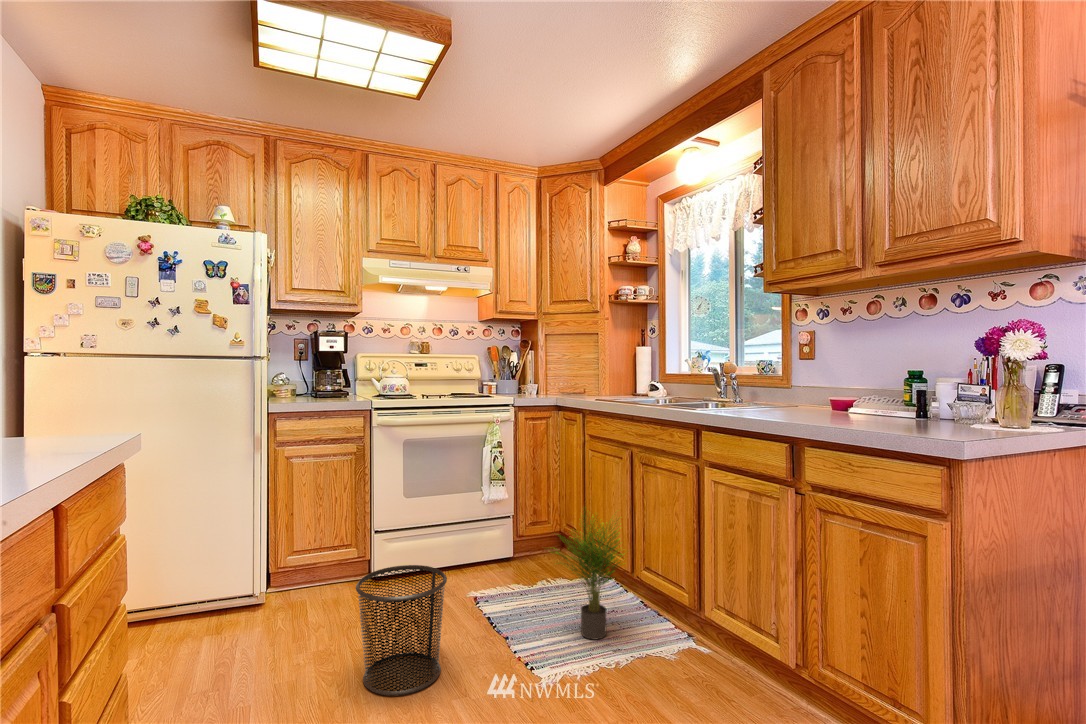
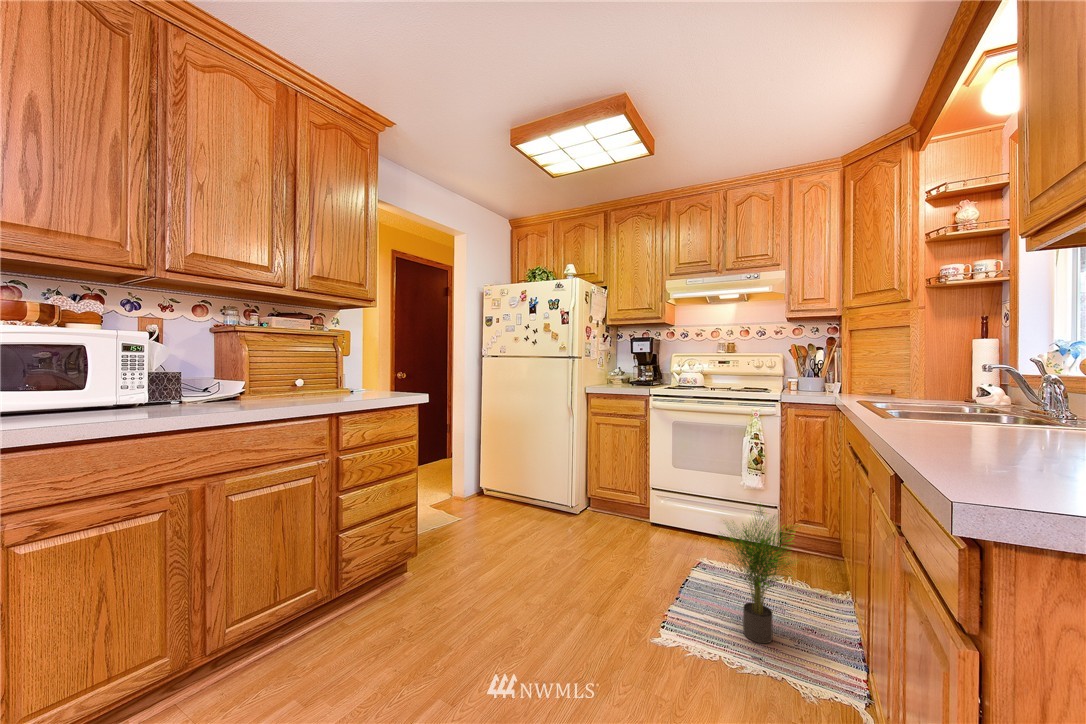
waste bin: present [356,565,447,696] -> none [553,504,617,596]

